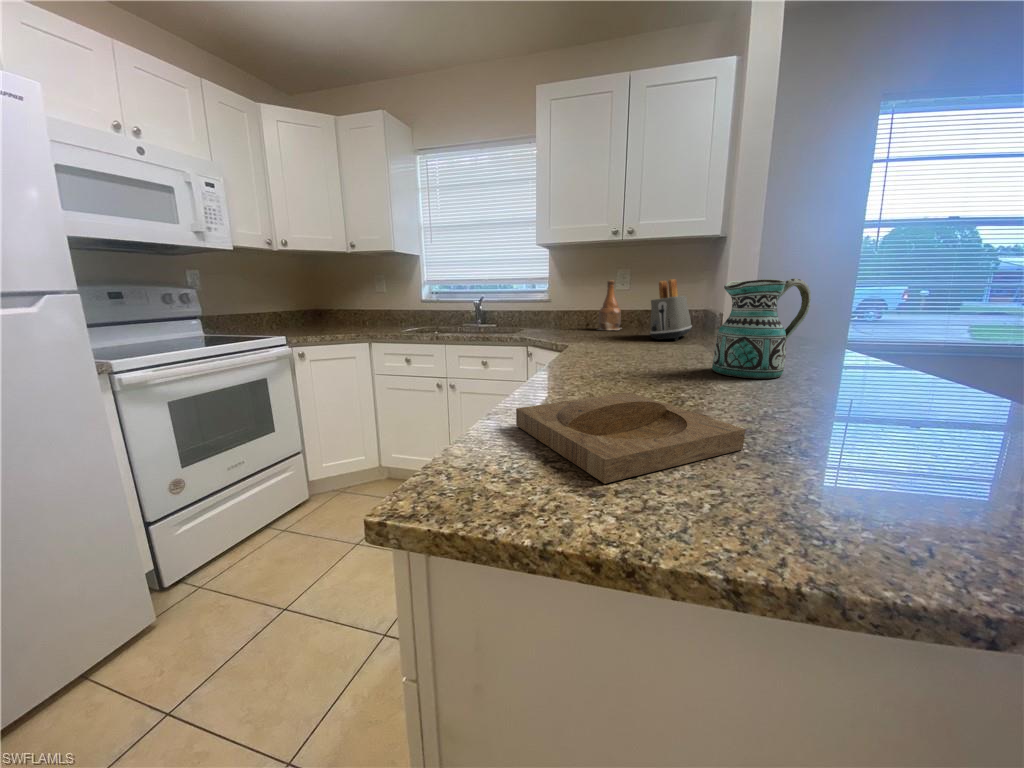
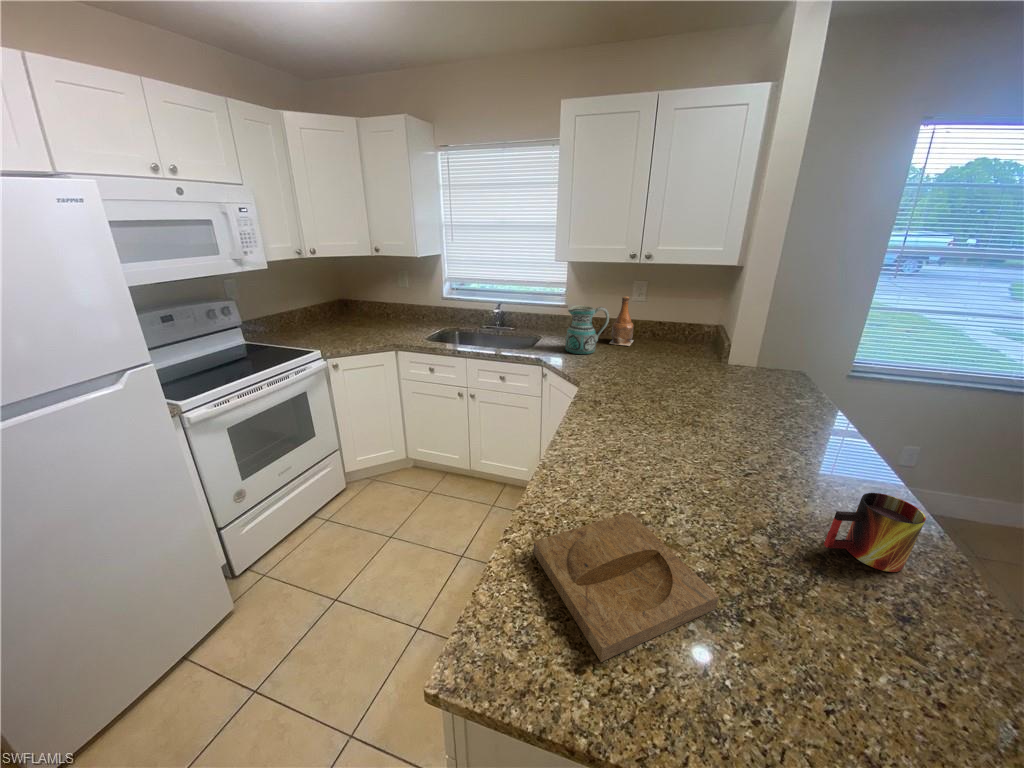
ceramic pitcher: present [712,278,811,378] -> present [565,306,609,354]
toaster: present [650,279,692,340] -> none [658,312,700,374]
mug: none [858,346,971,424] -> present [824,493,926,572]

